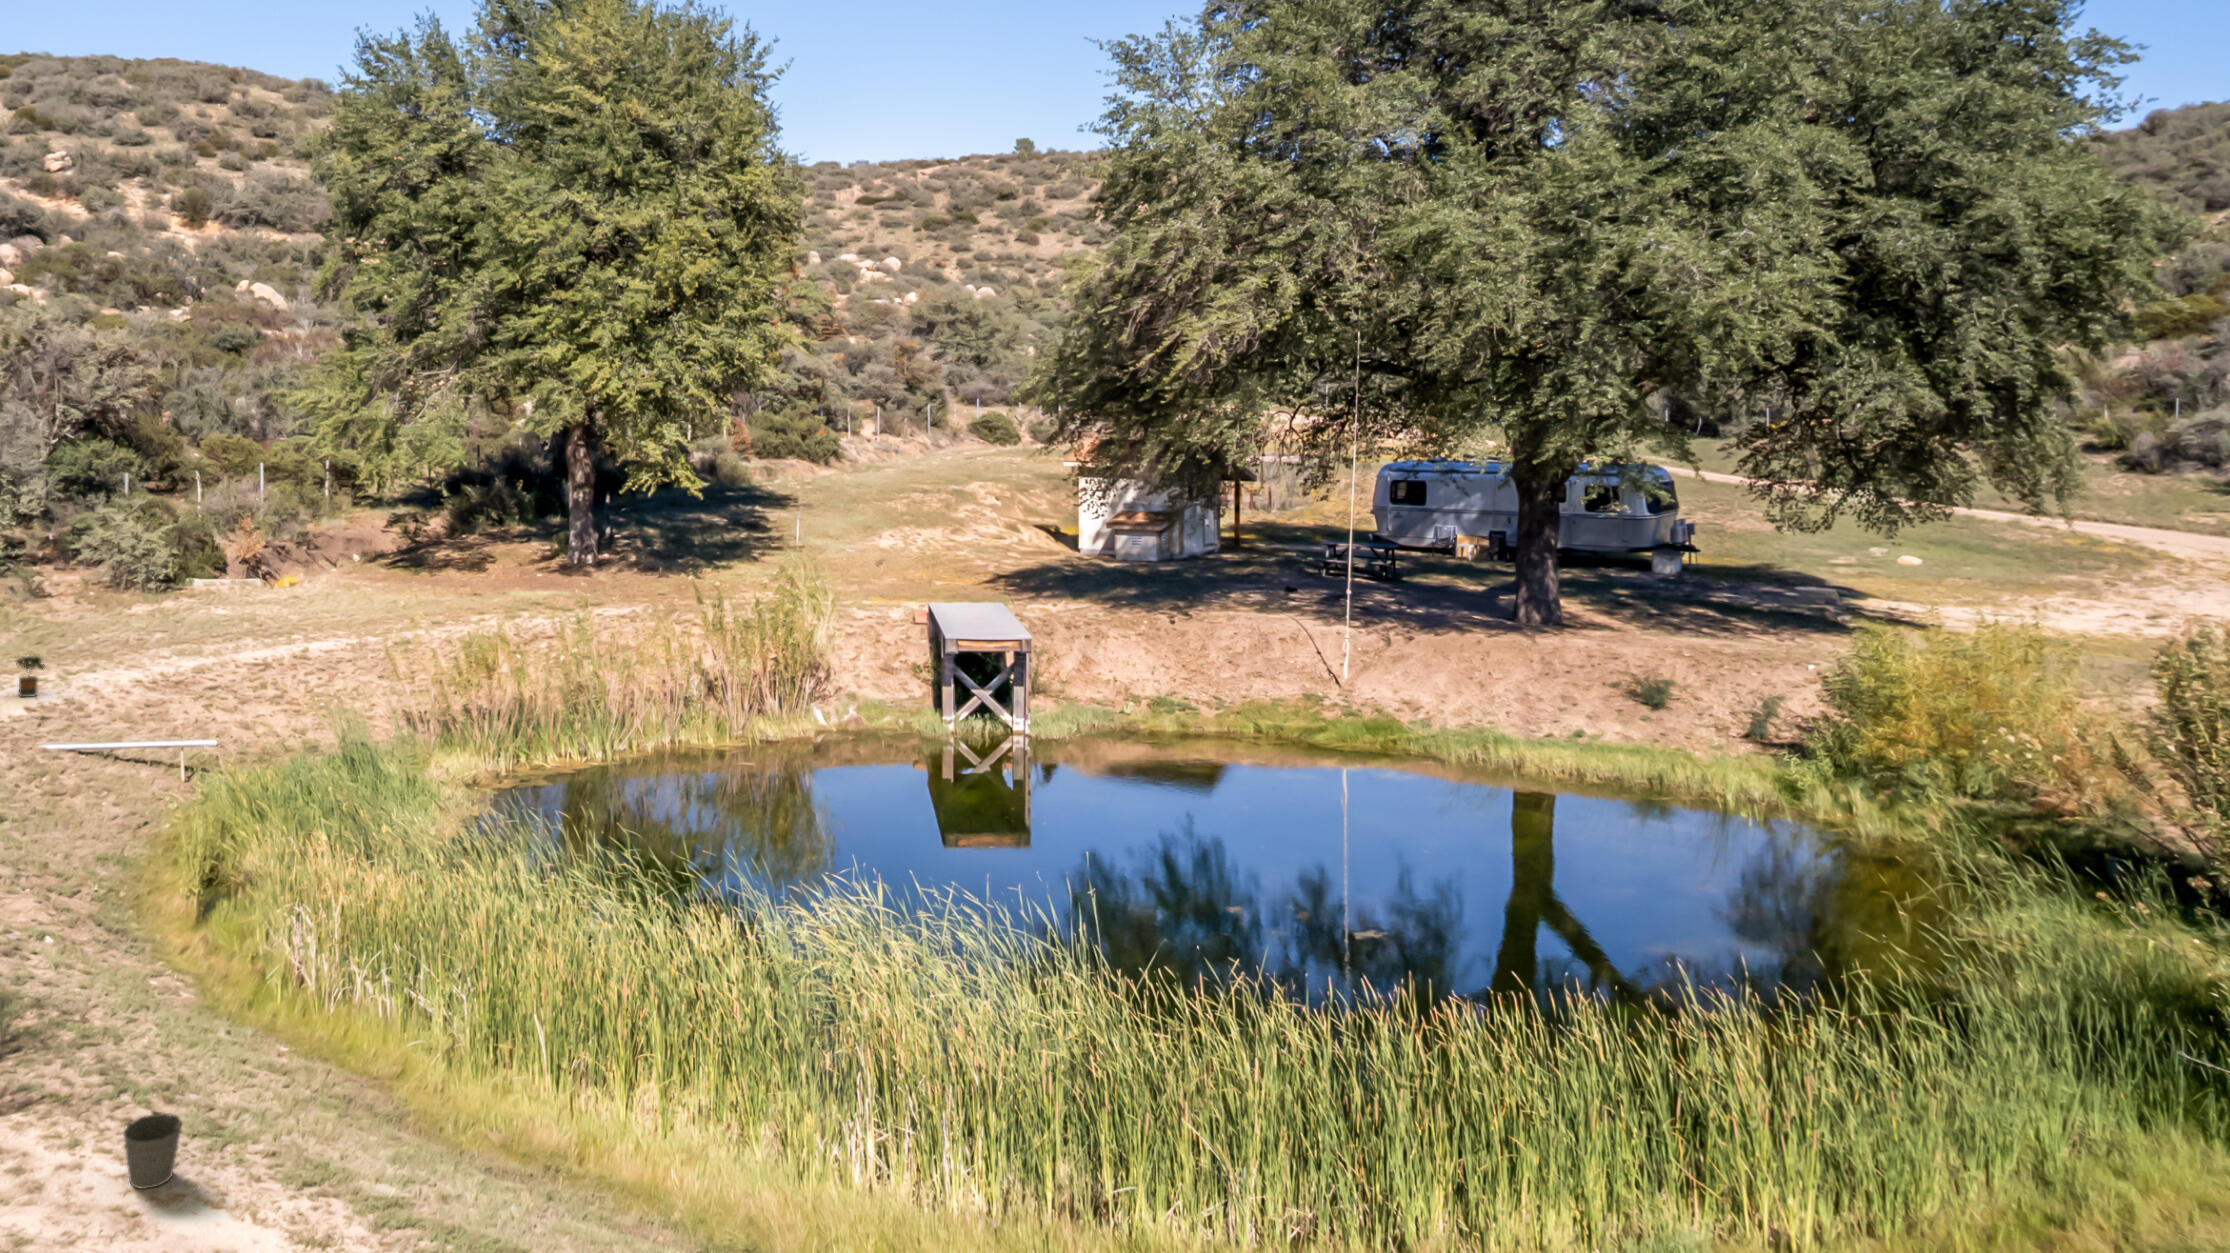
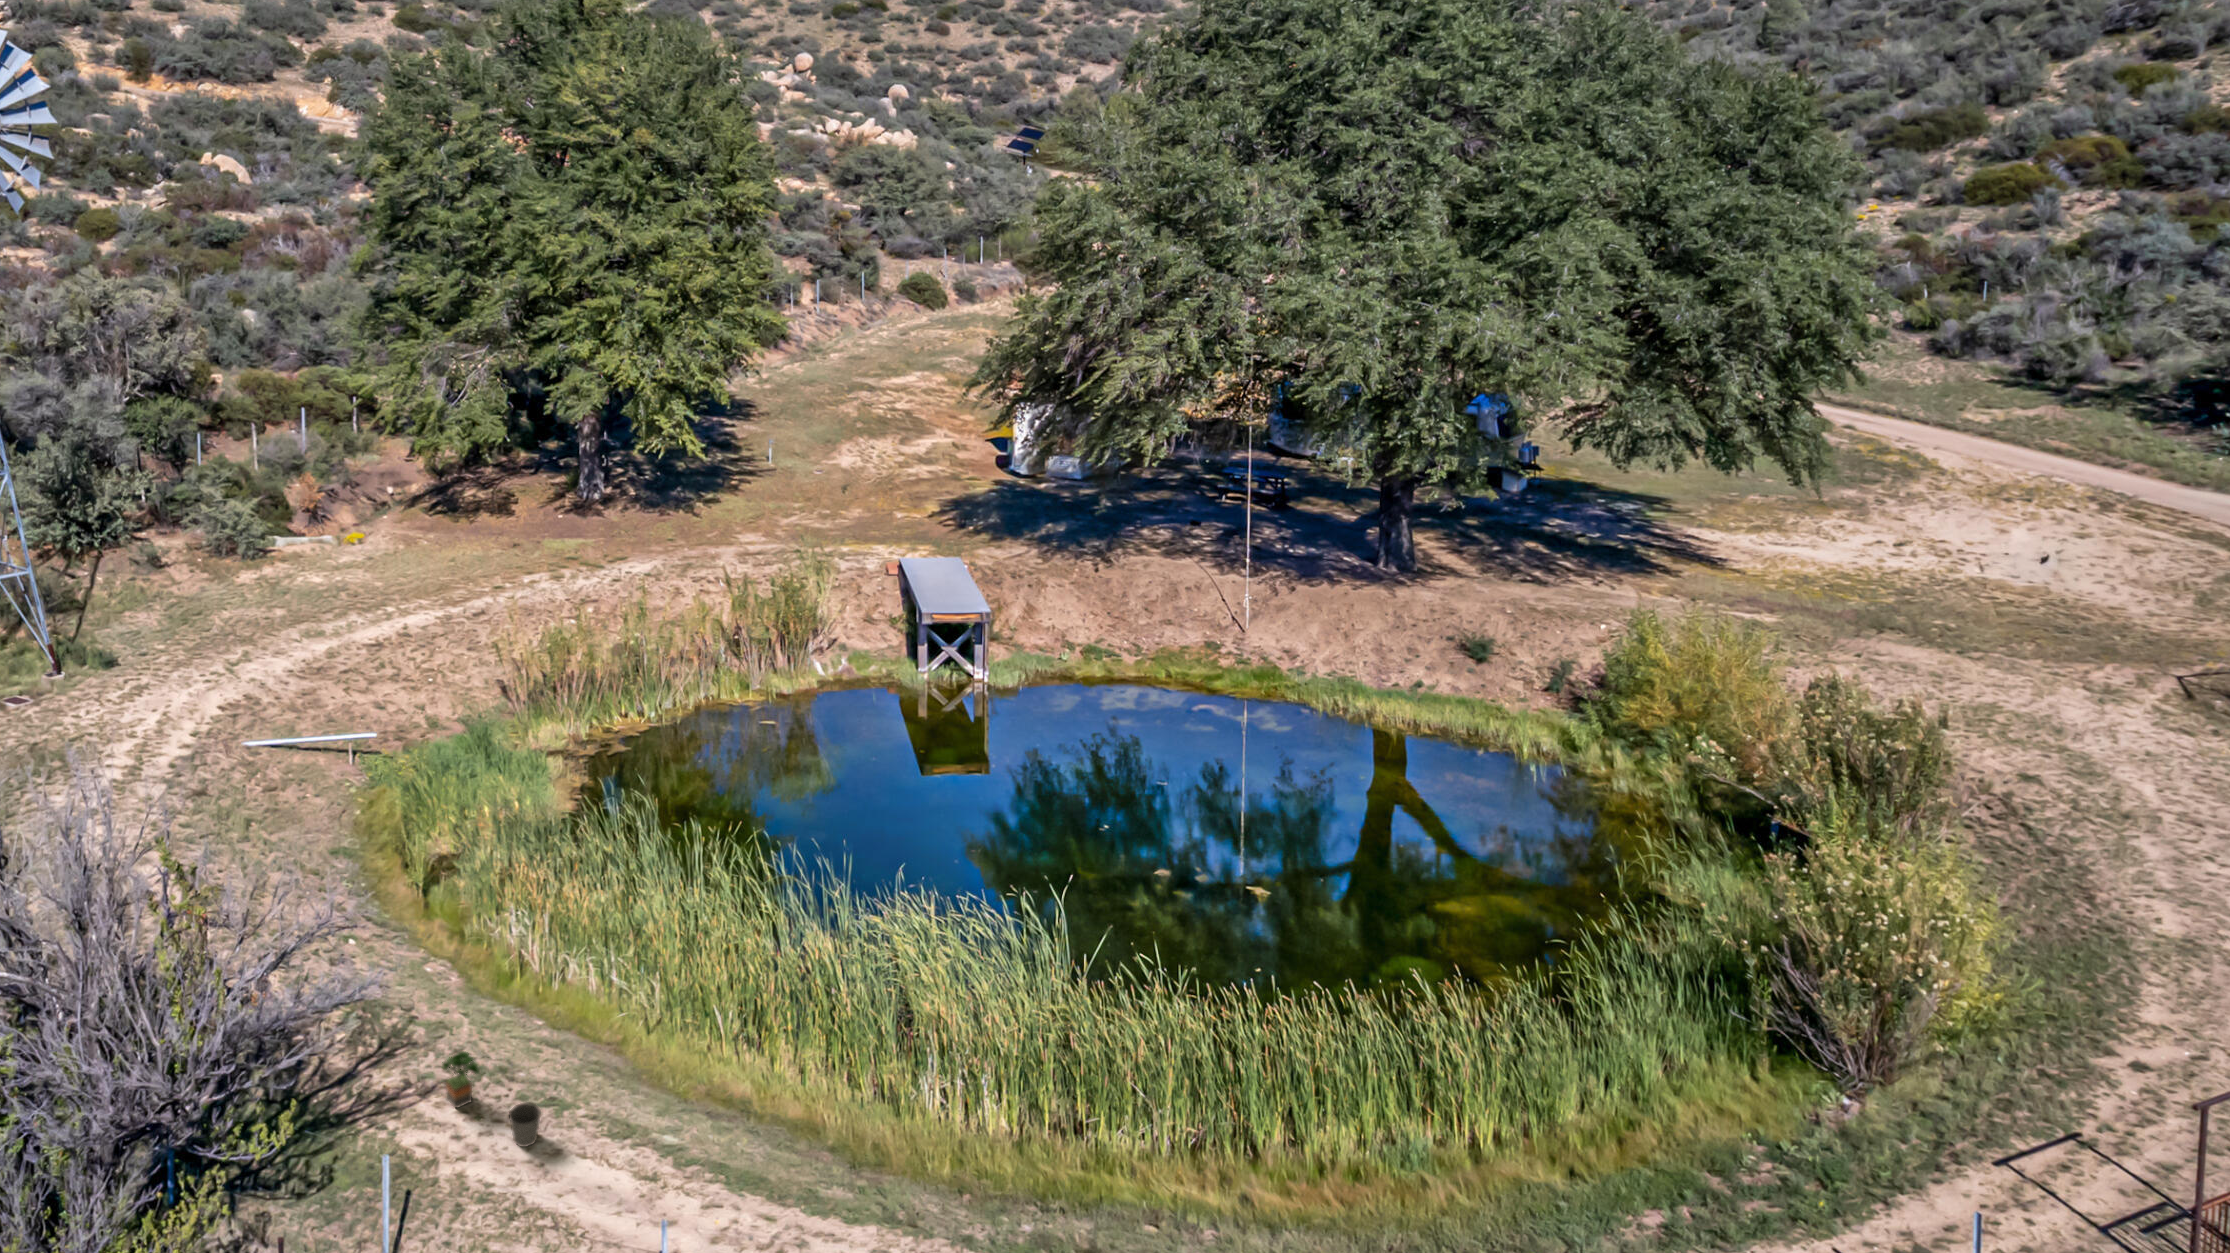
potted tree: present [15,656,45,697] -> present [442,1051,479,1108]

